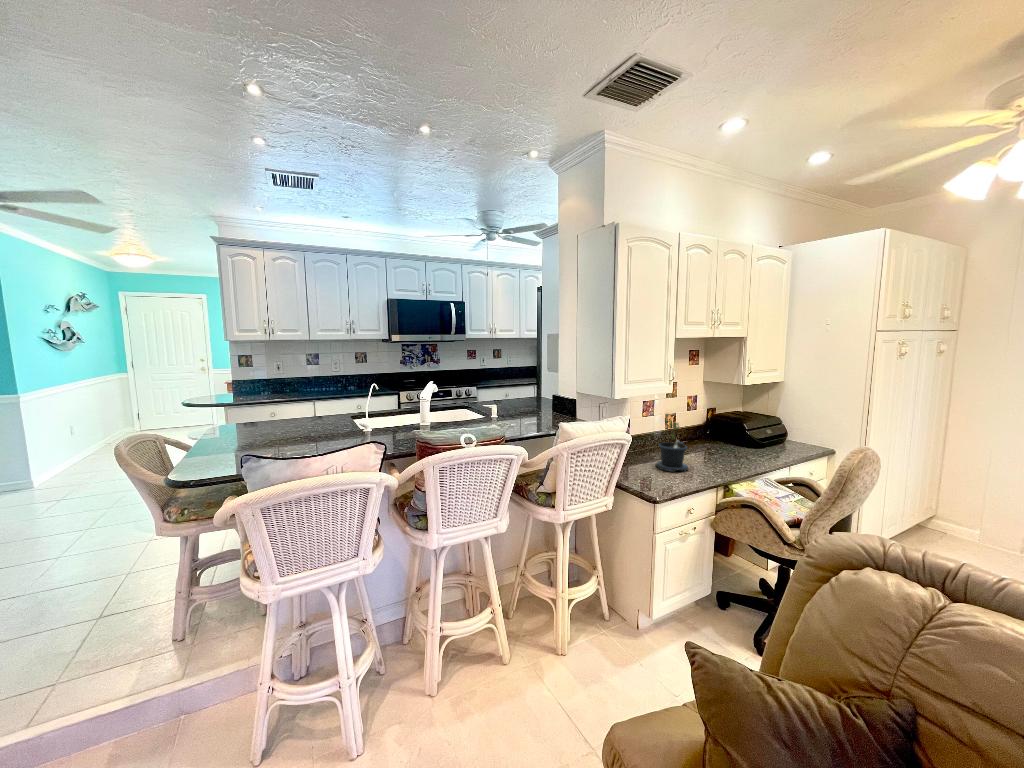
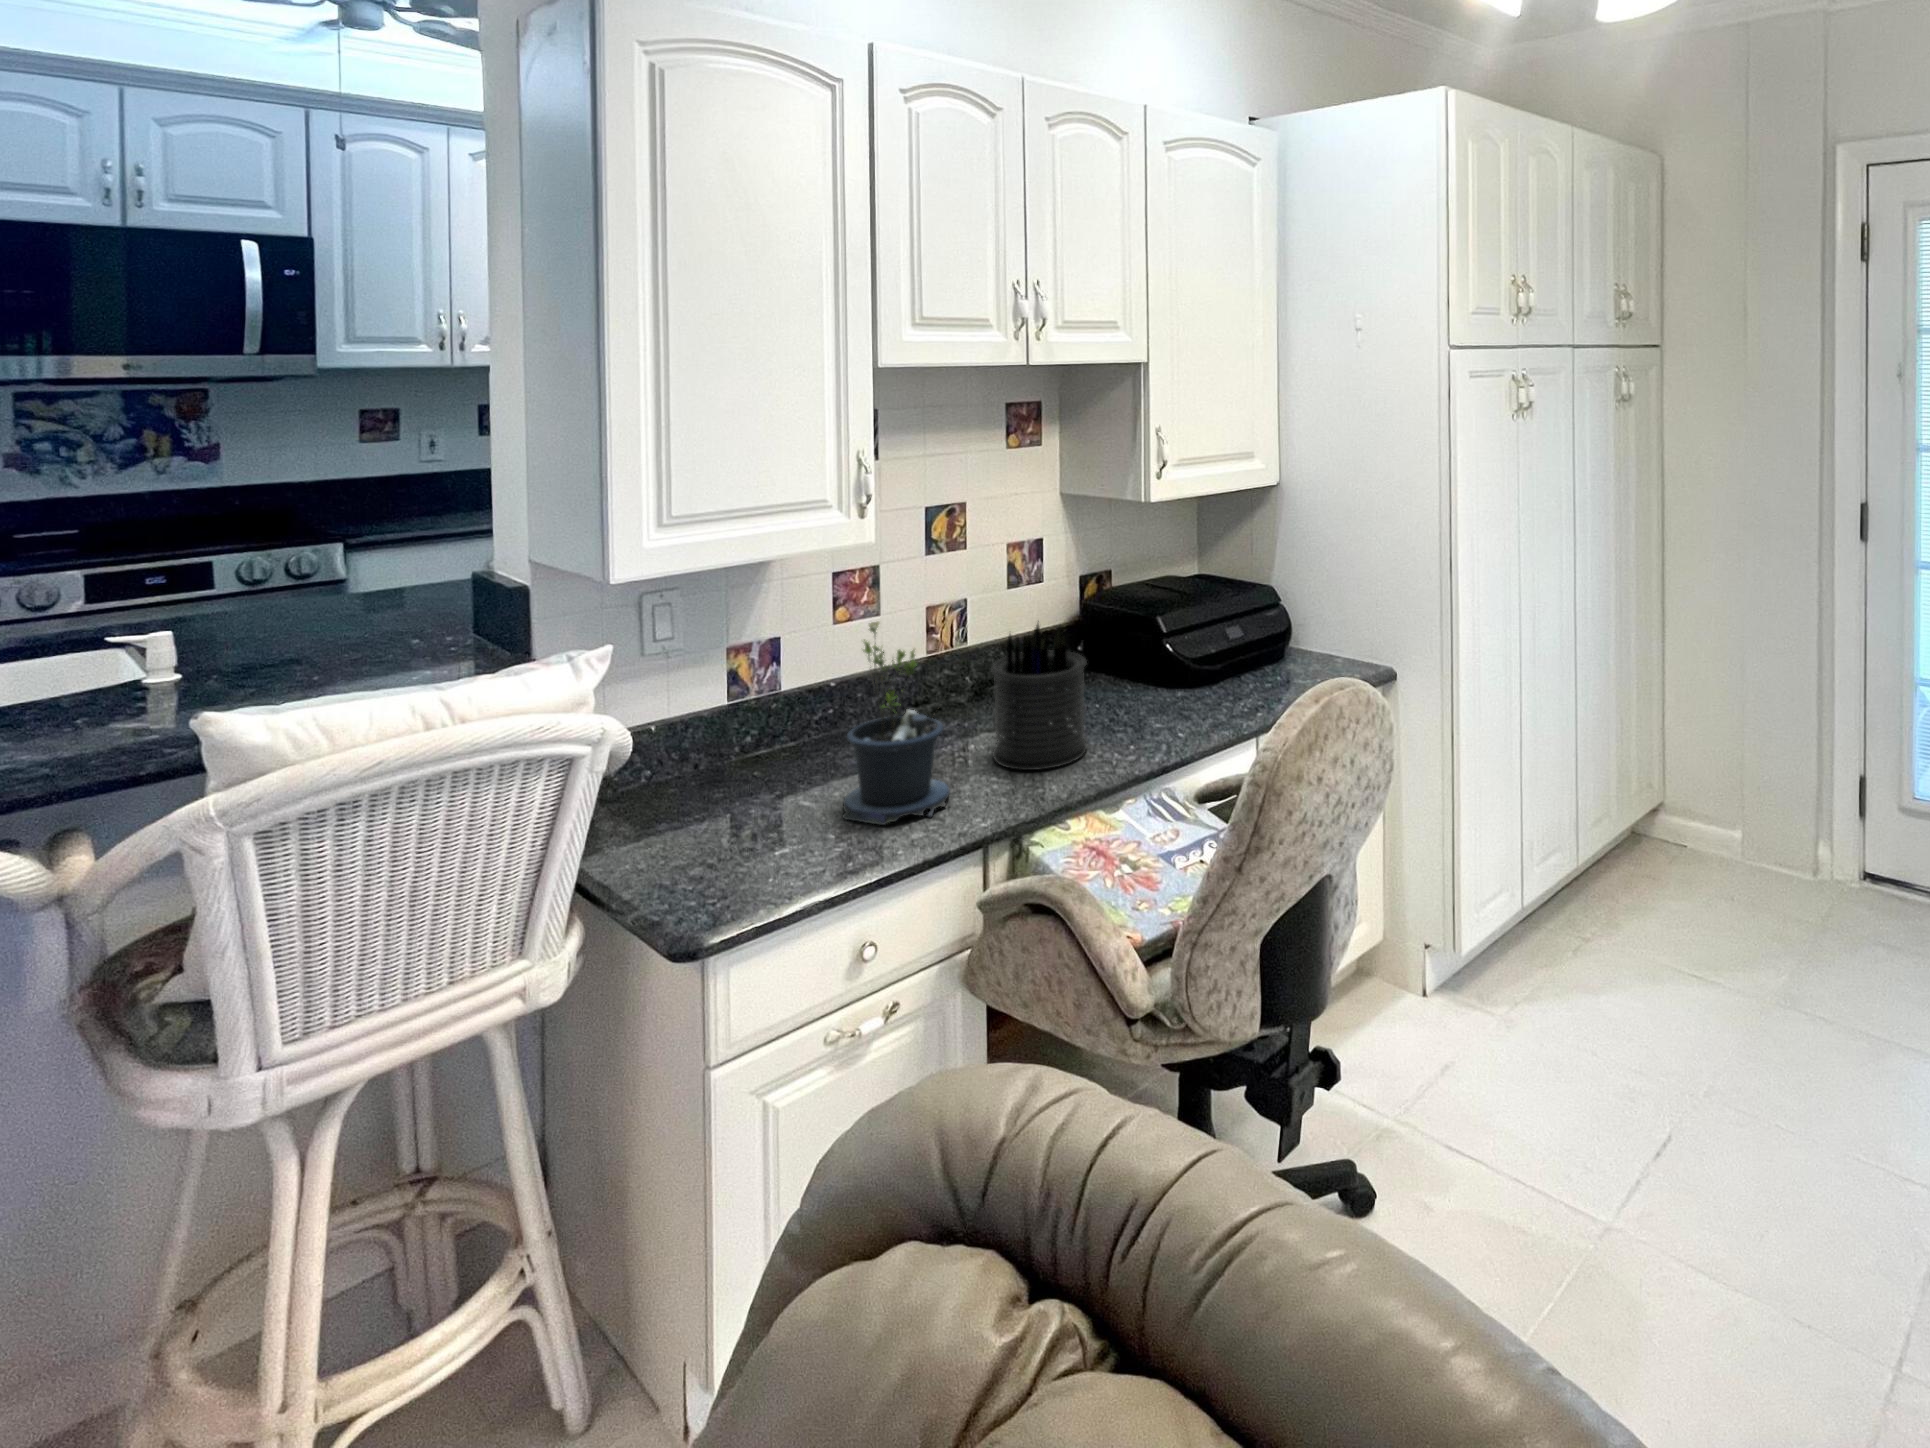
pen holder: none [694,419,729,465] -> present [991,621,1087,770]

